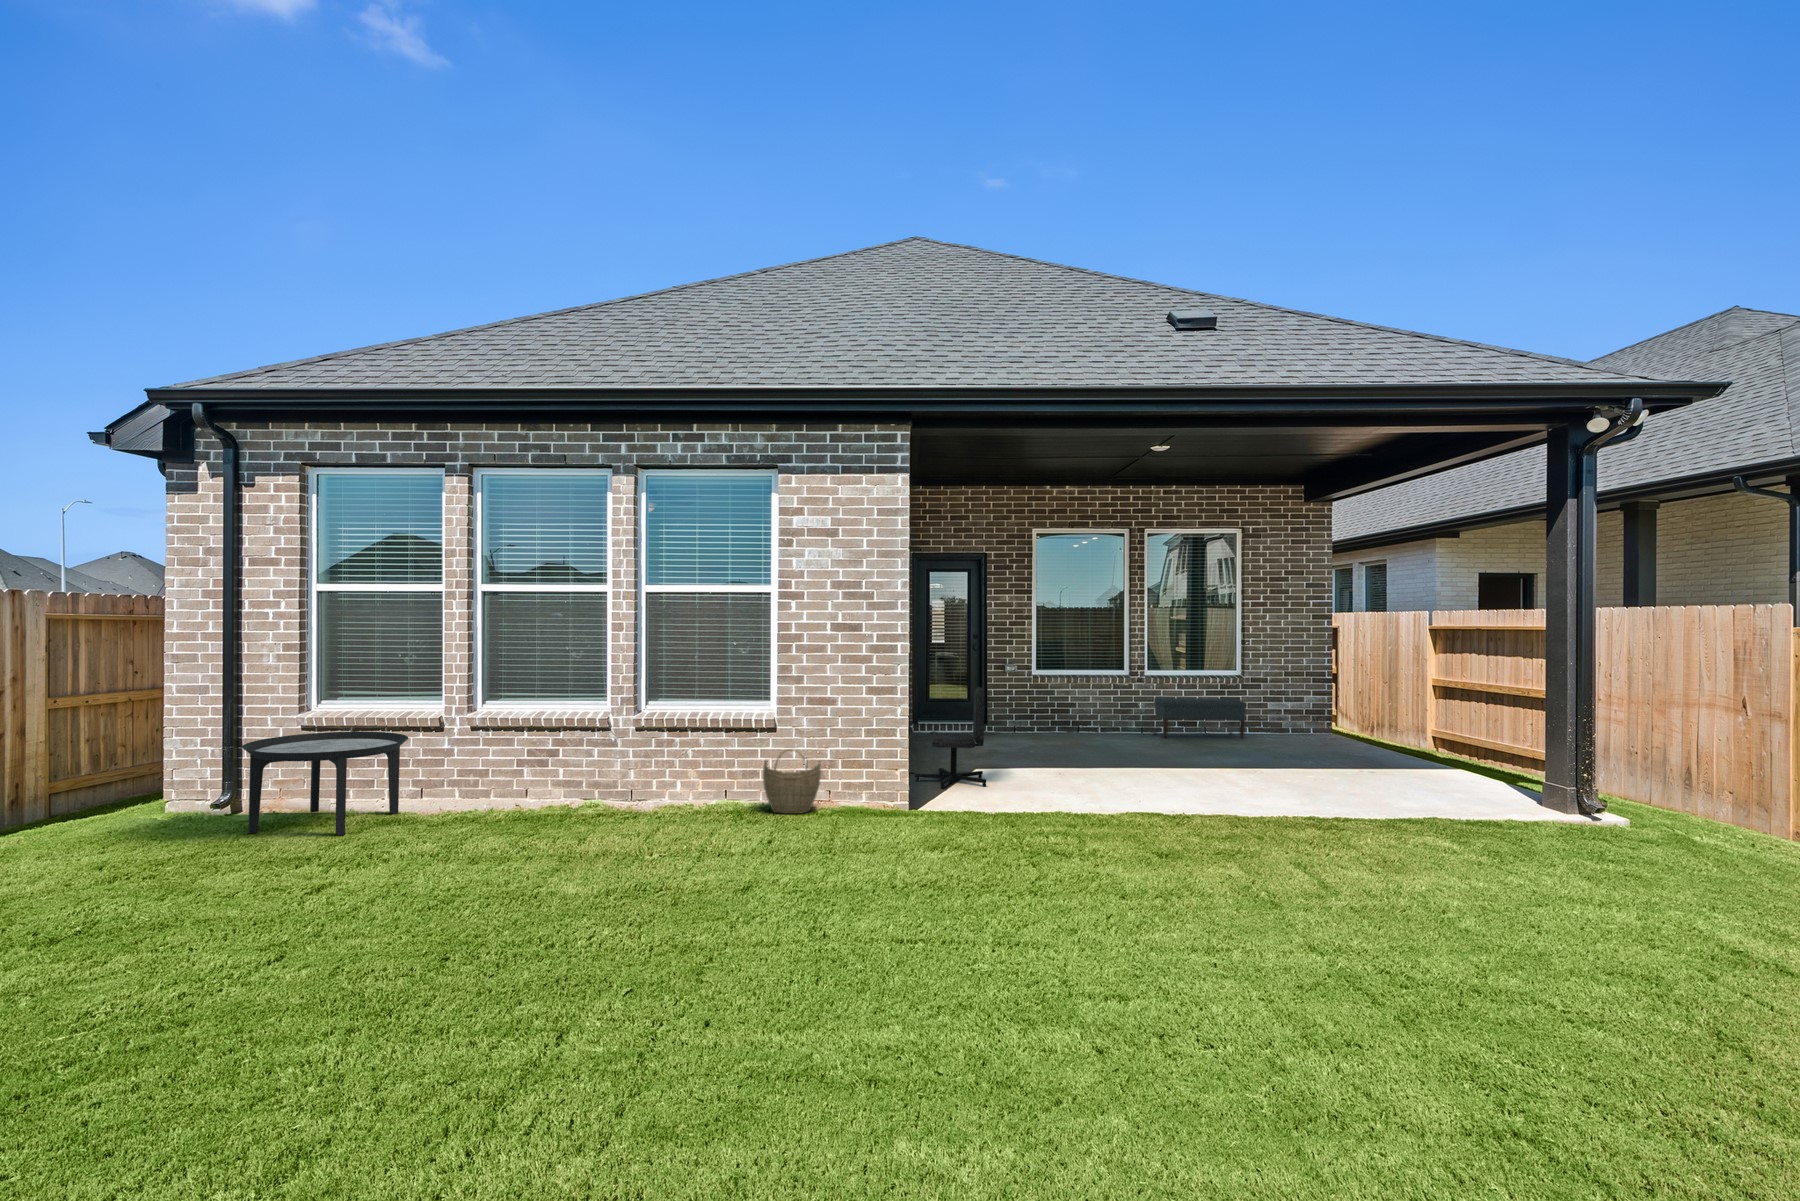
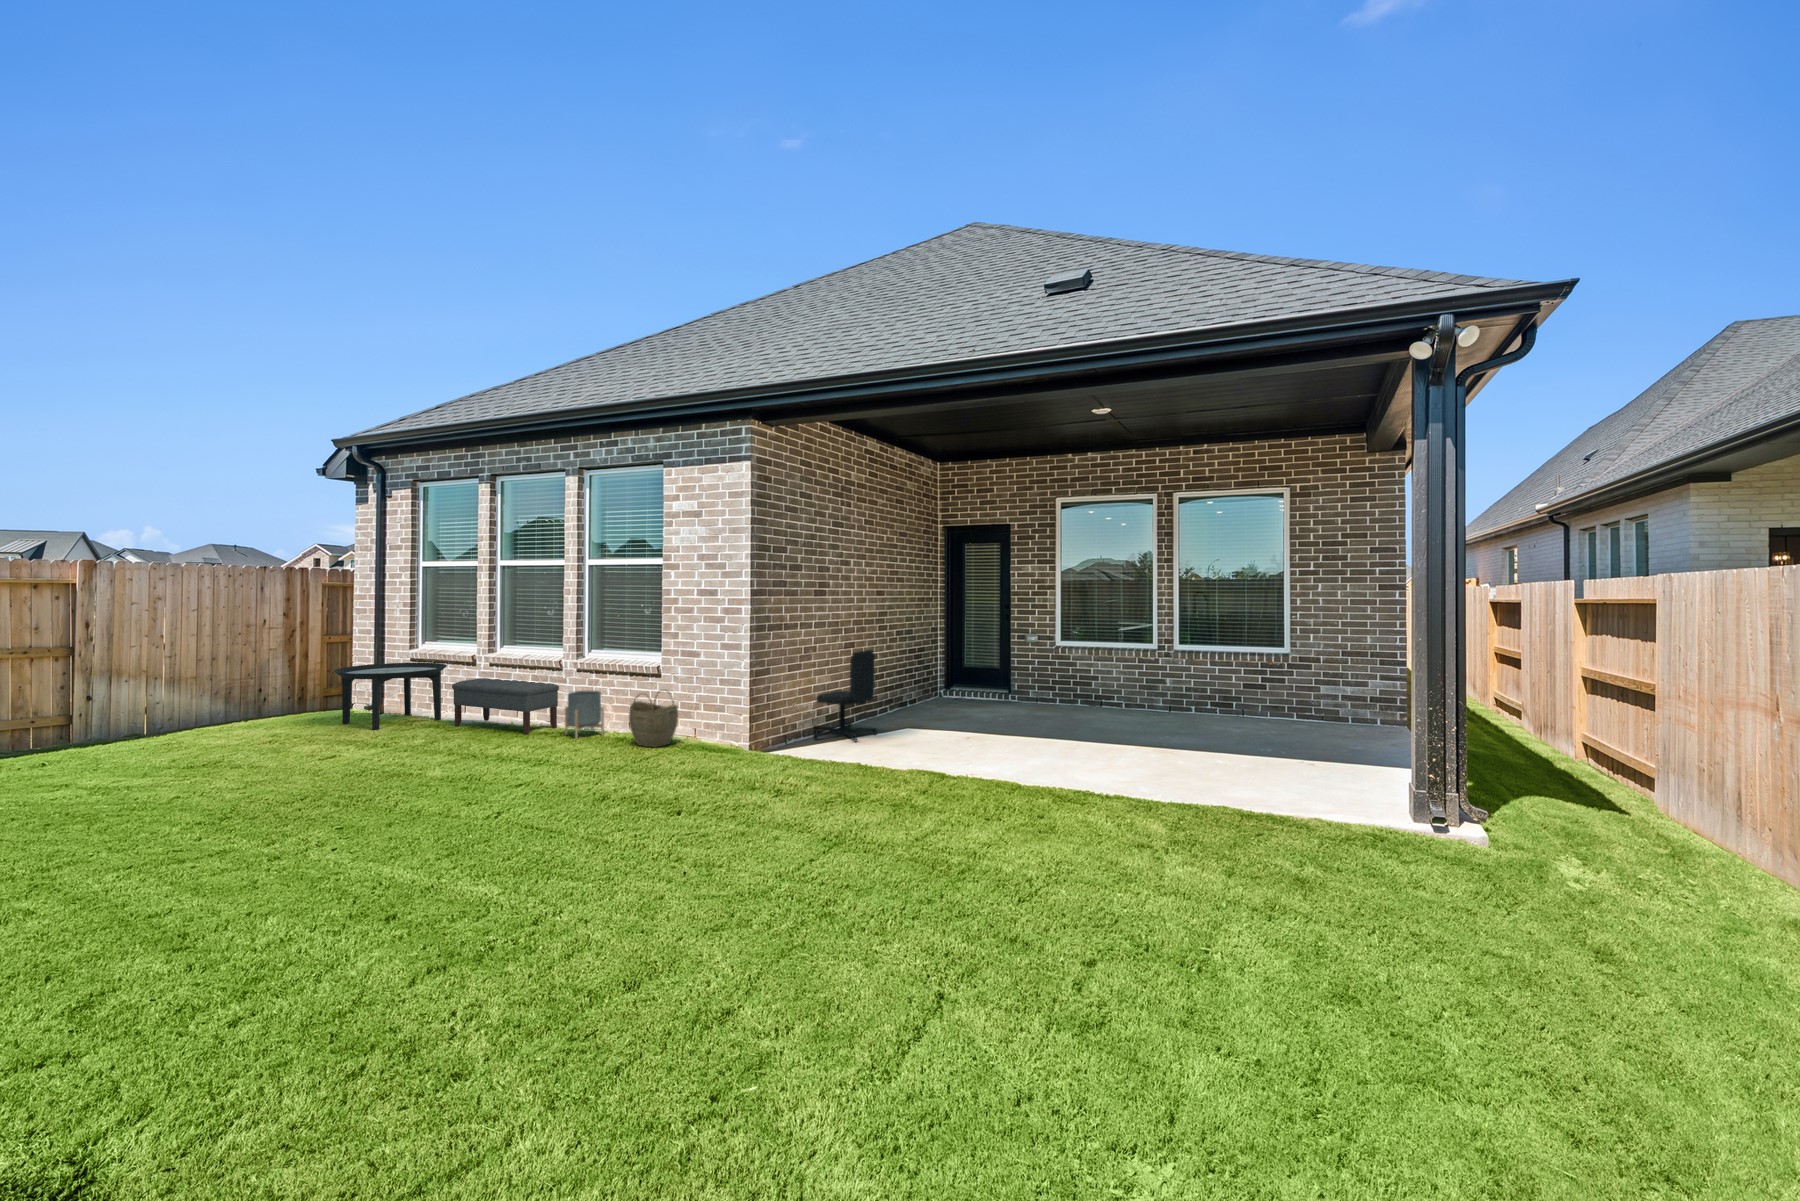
bench: present [1154,697,1246,738] -> present [452,678,559,735]
planter: none [649,752,700,815] -> present [565,691,604,739]

